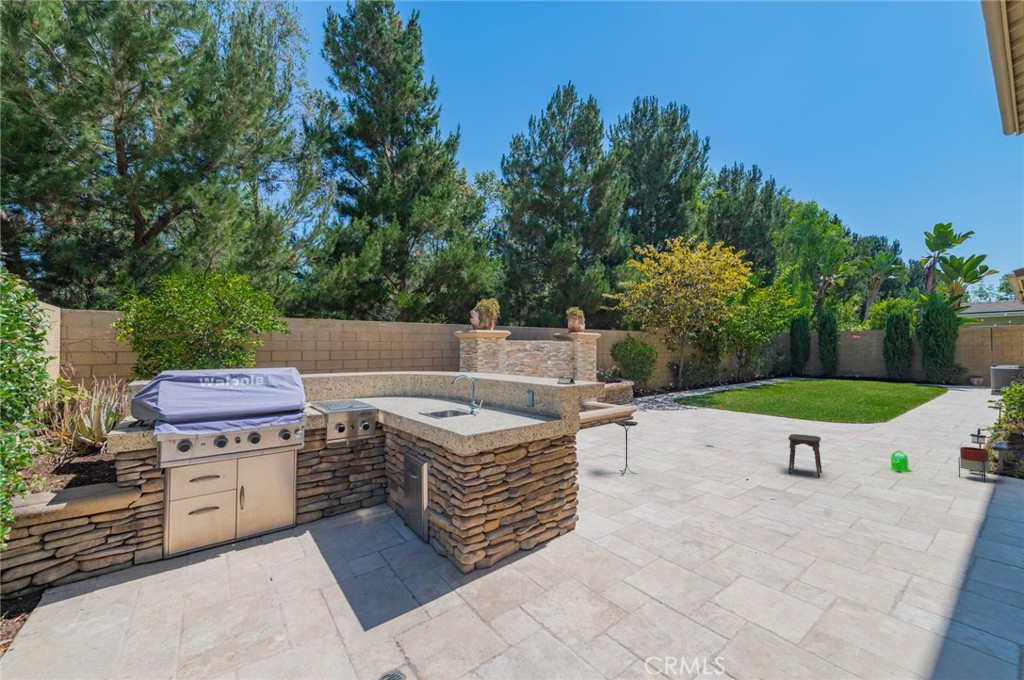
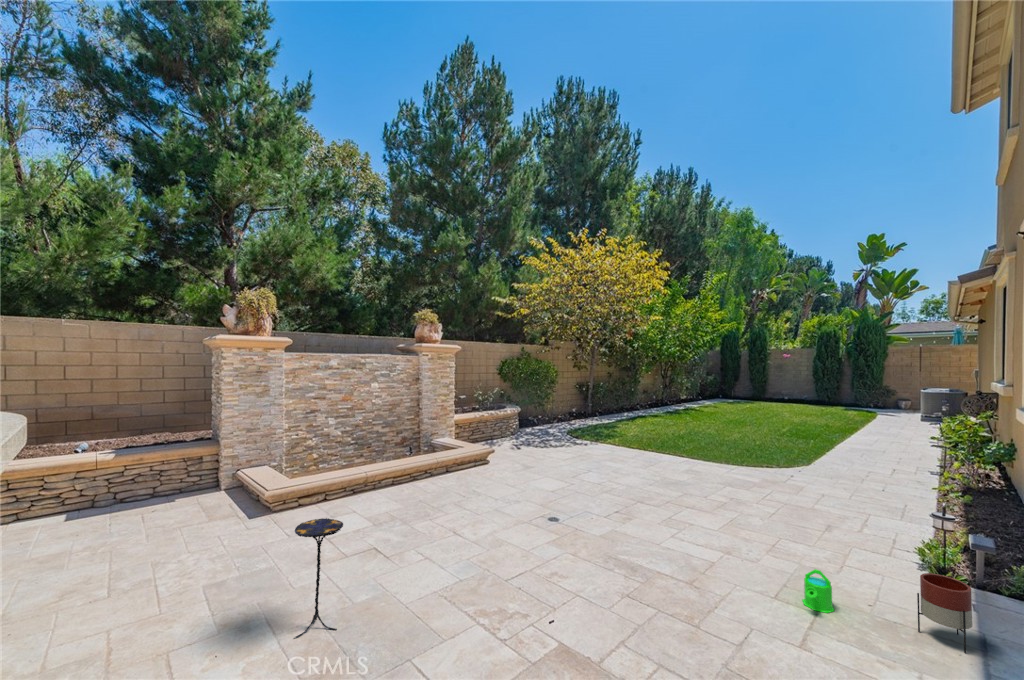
stool: present [788,434,822,478] -> none [623,541,684,641]

